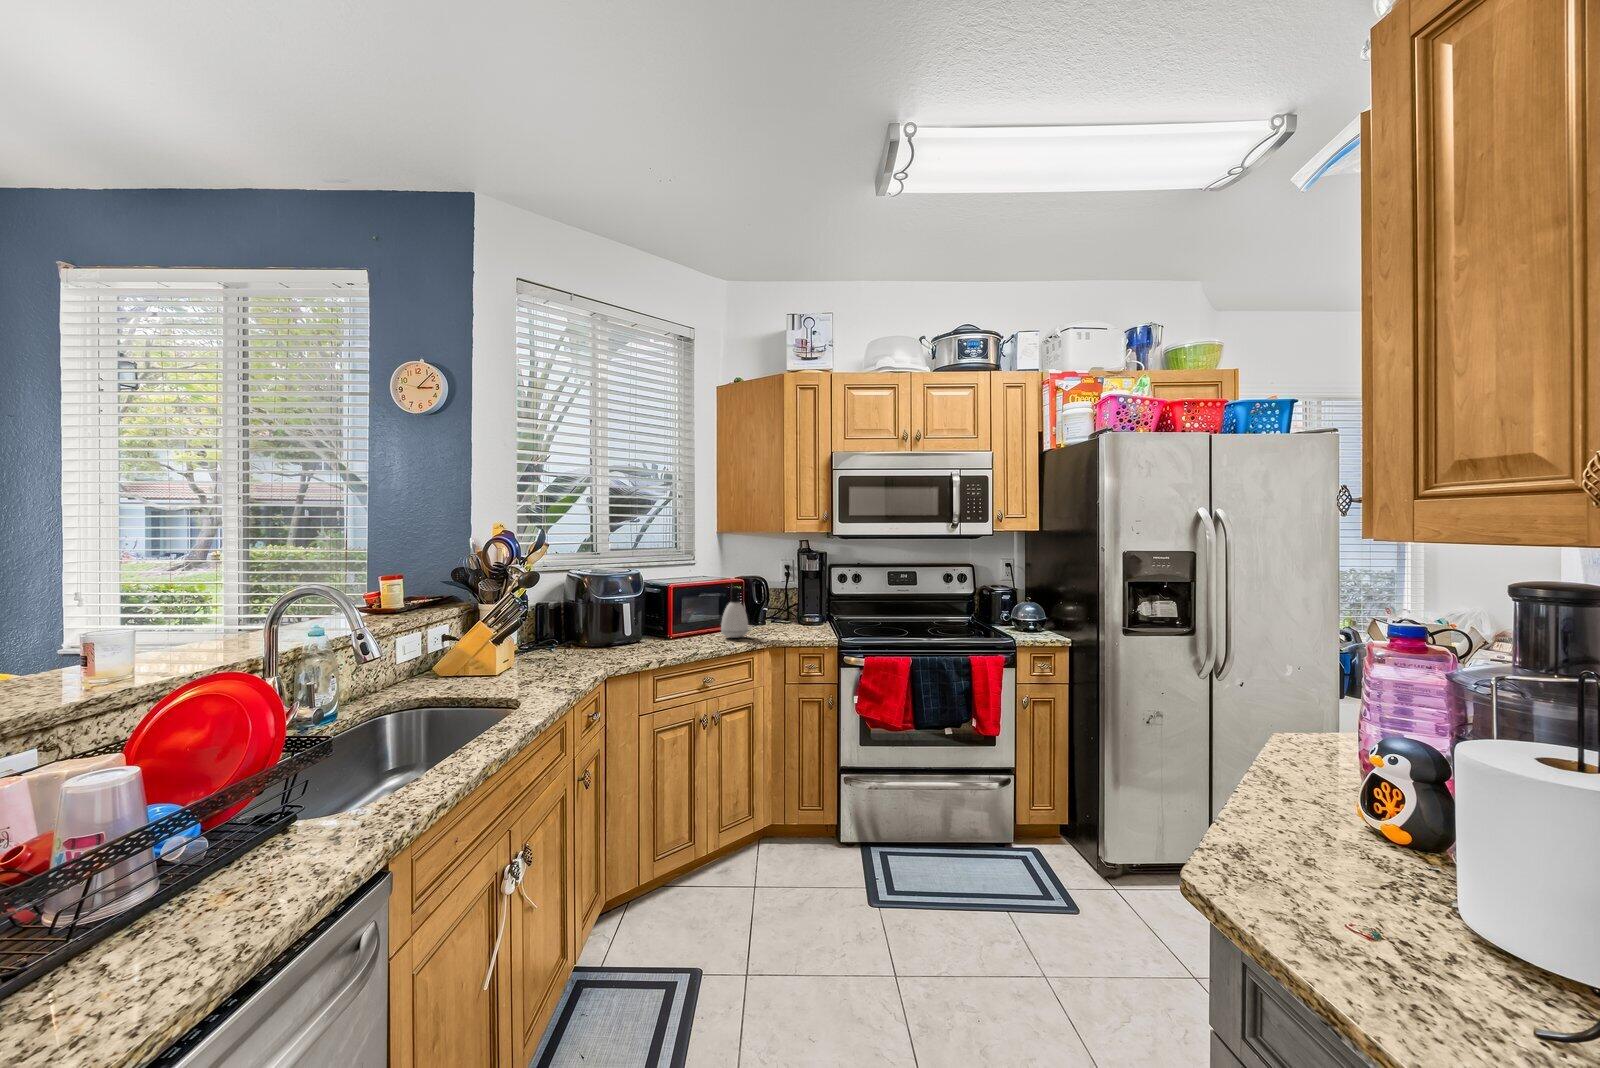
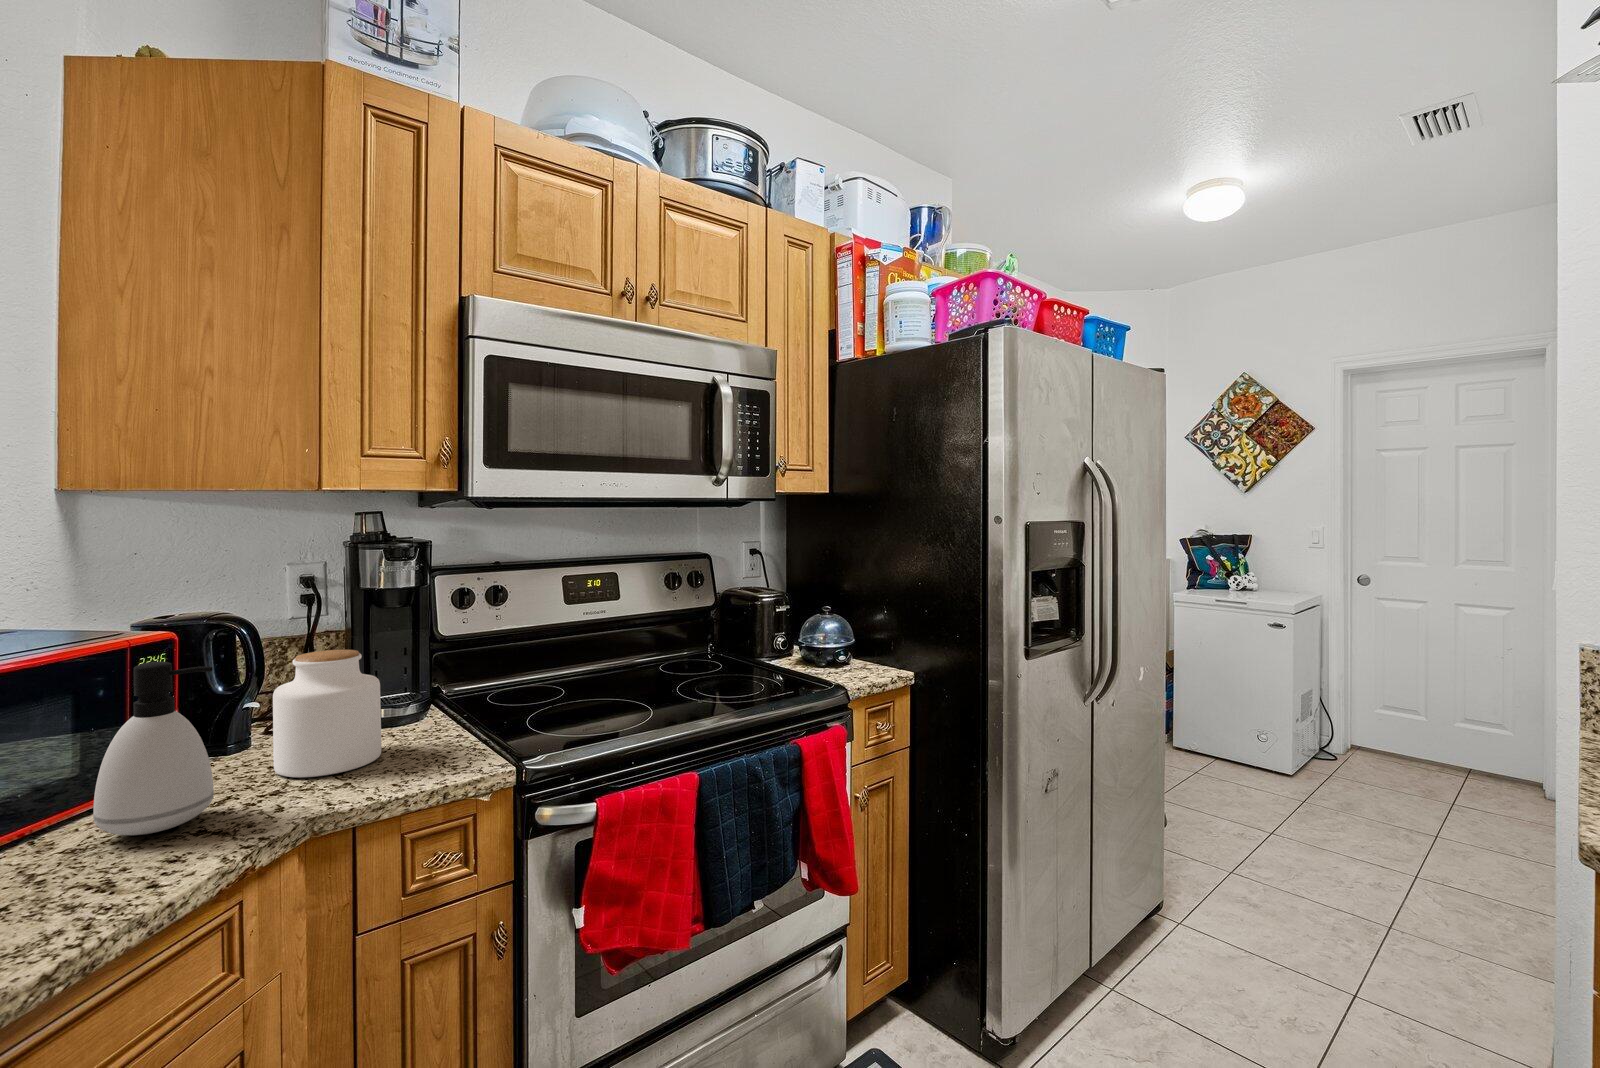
jar: none [767,591,800,634] -> present [273,650,381,777]

